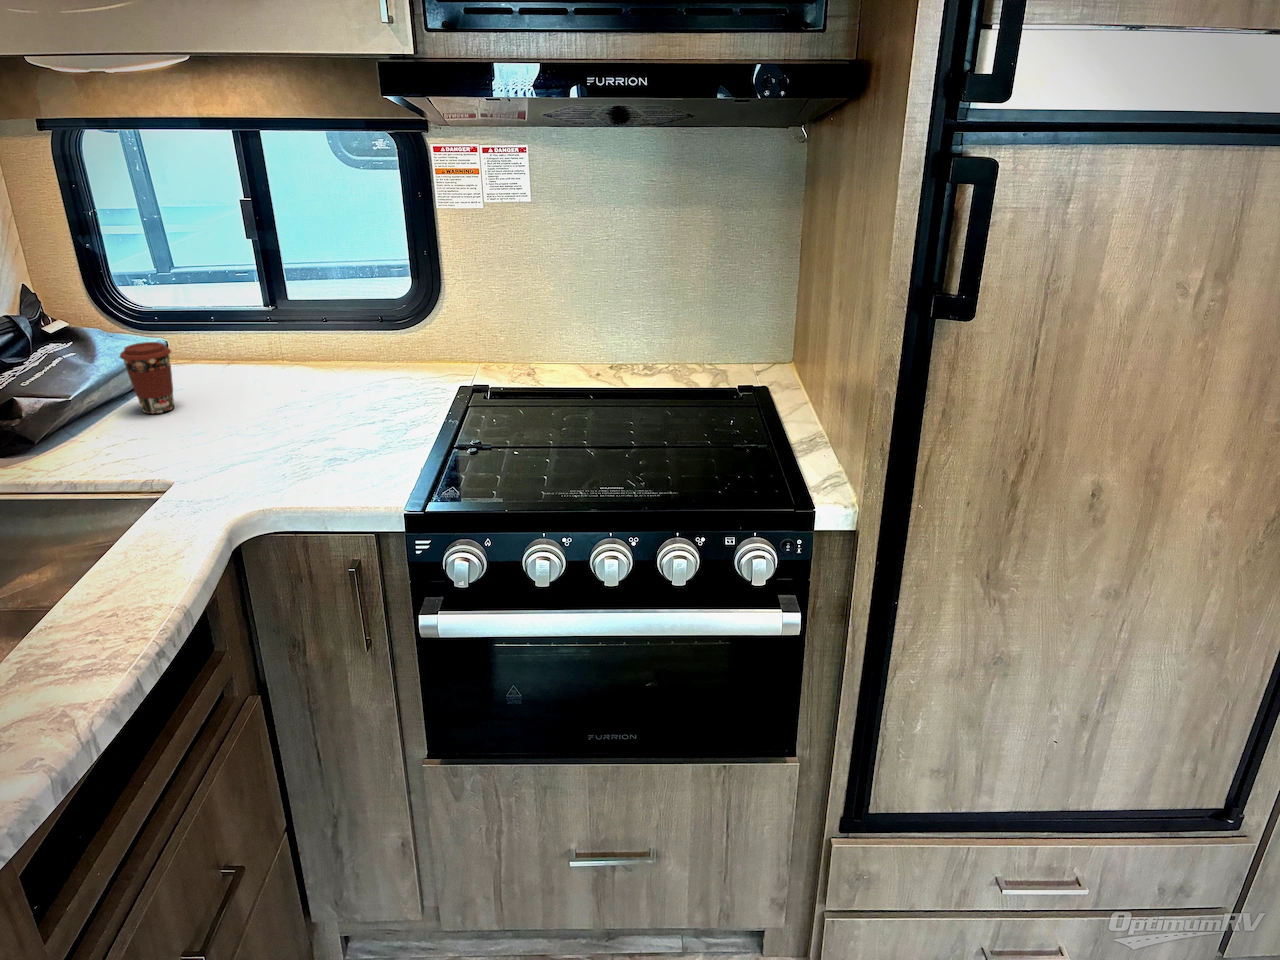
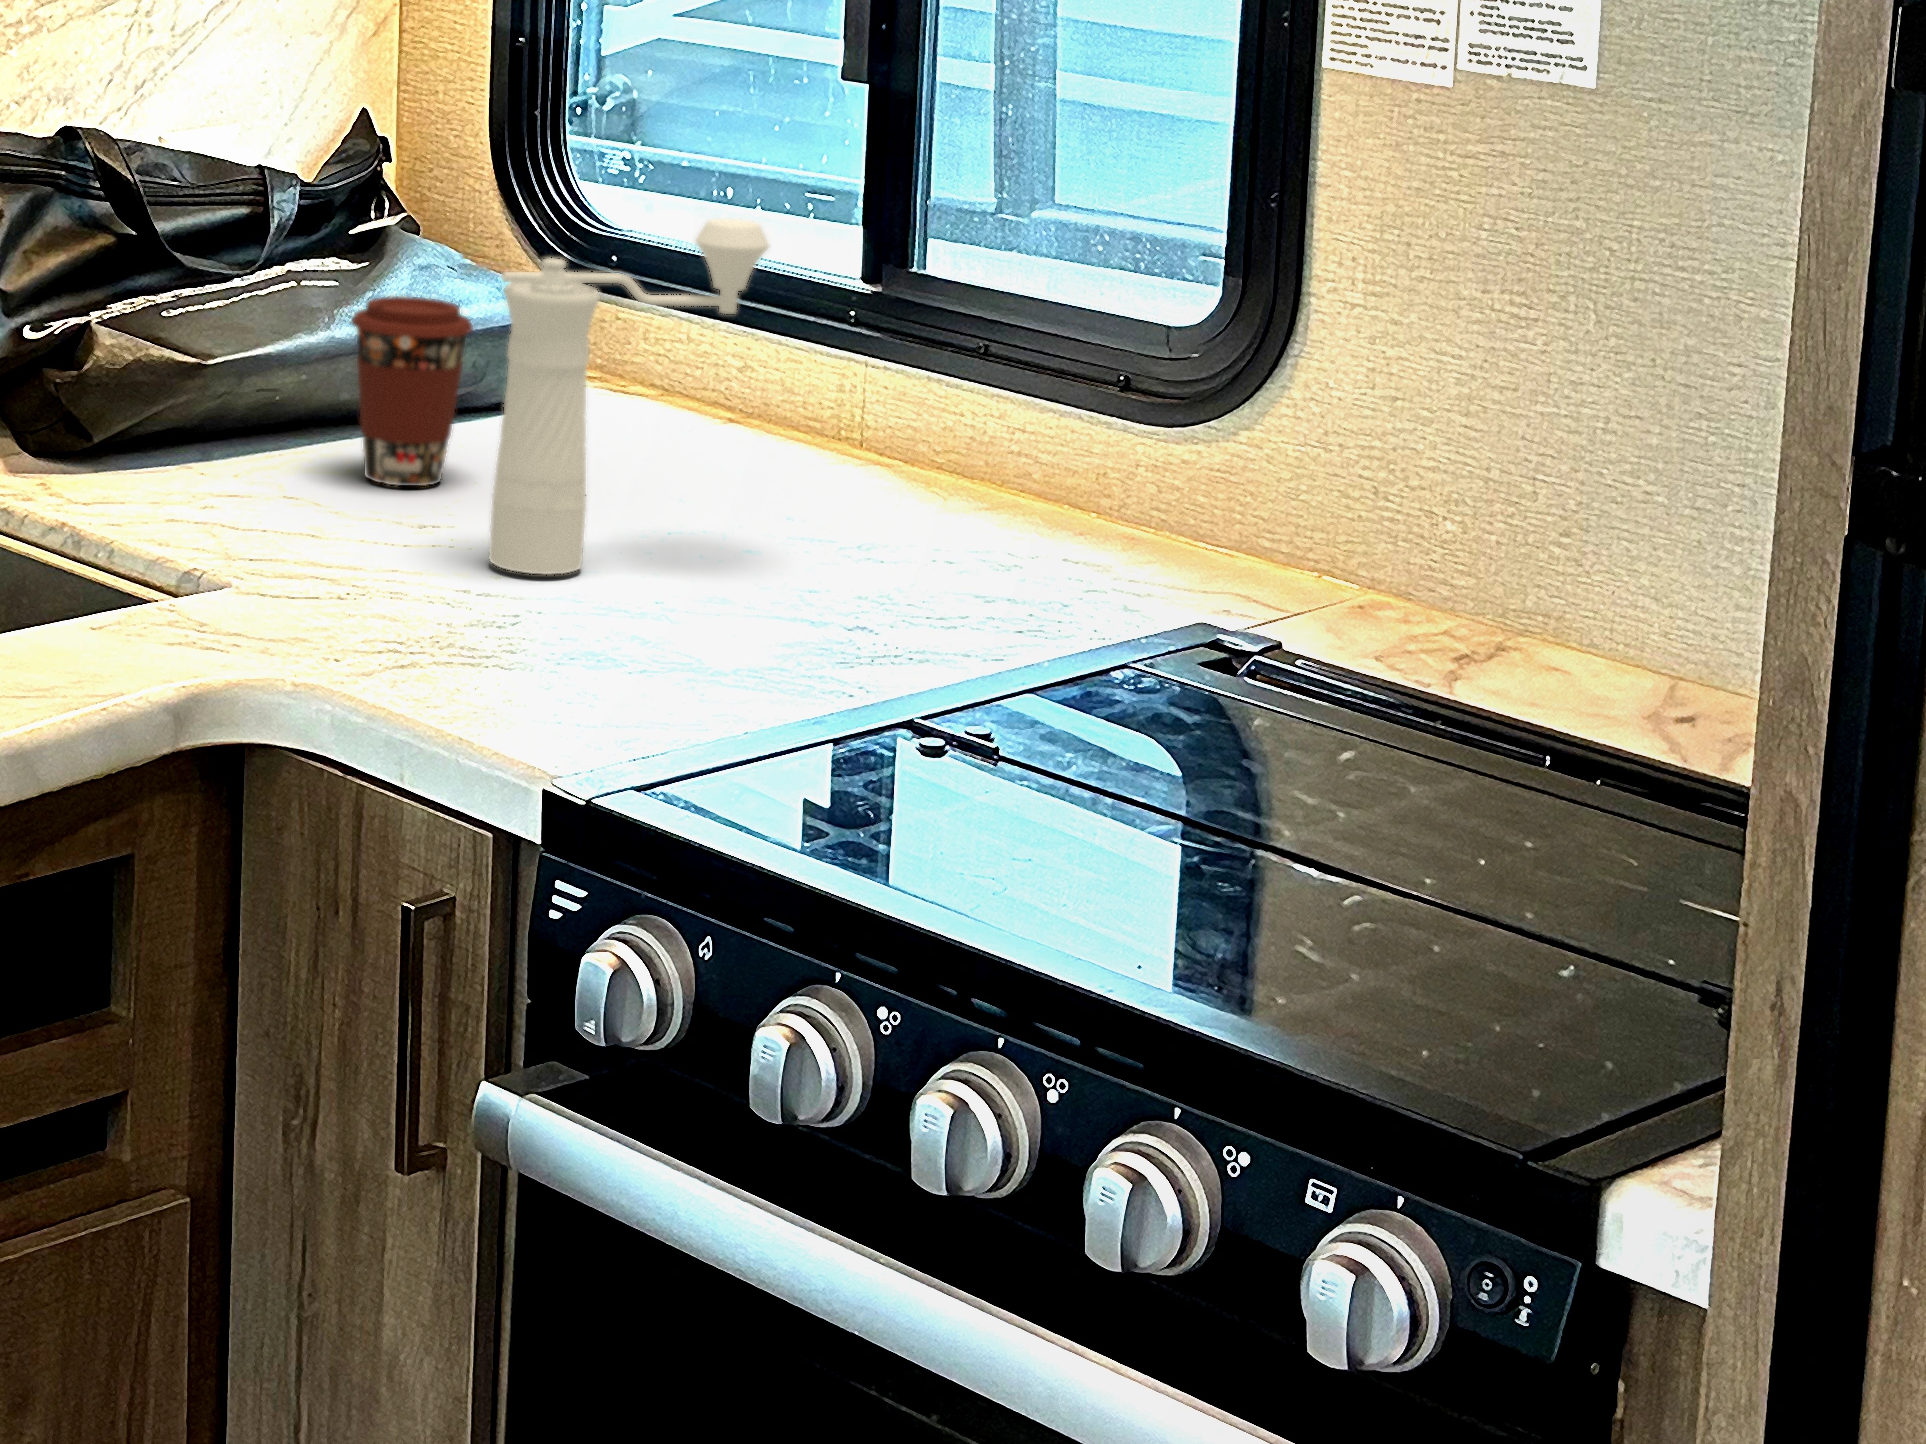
pepper mill: none [219,290,302,431] -> present [489,219,769,574]

